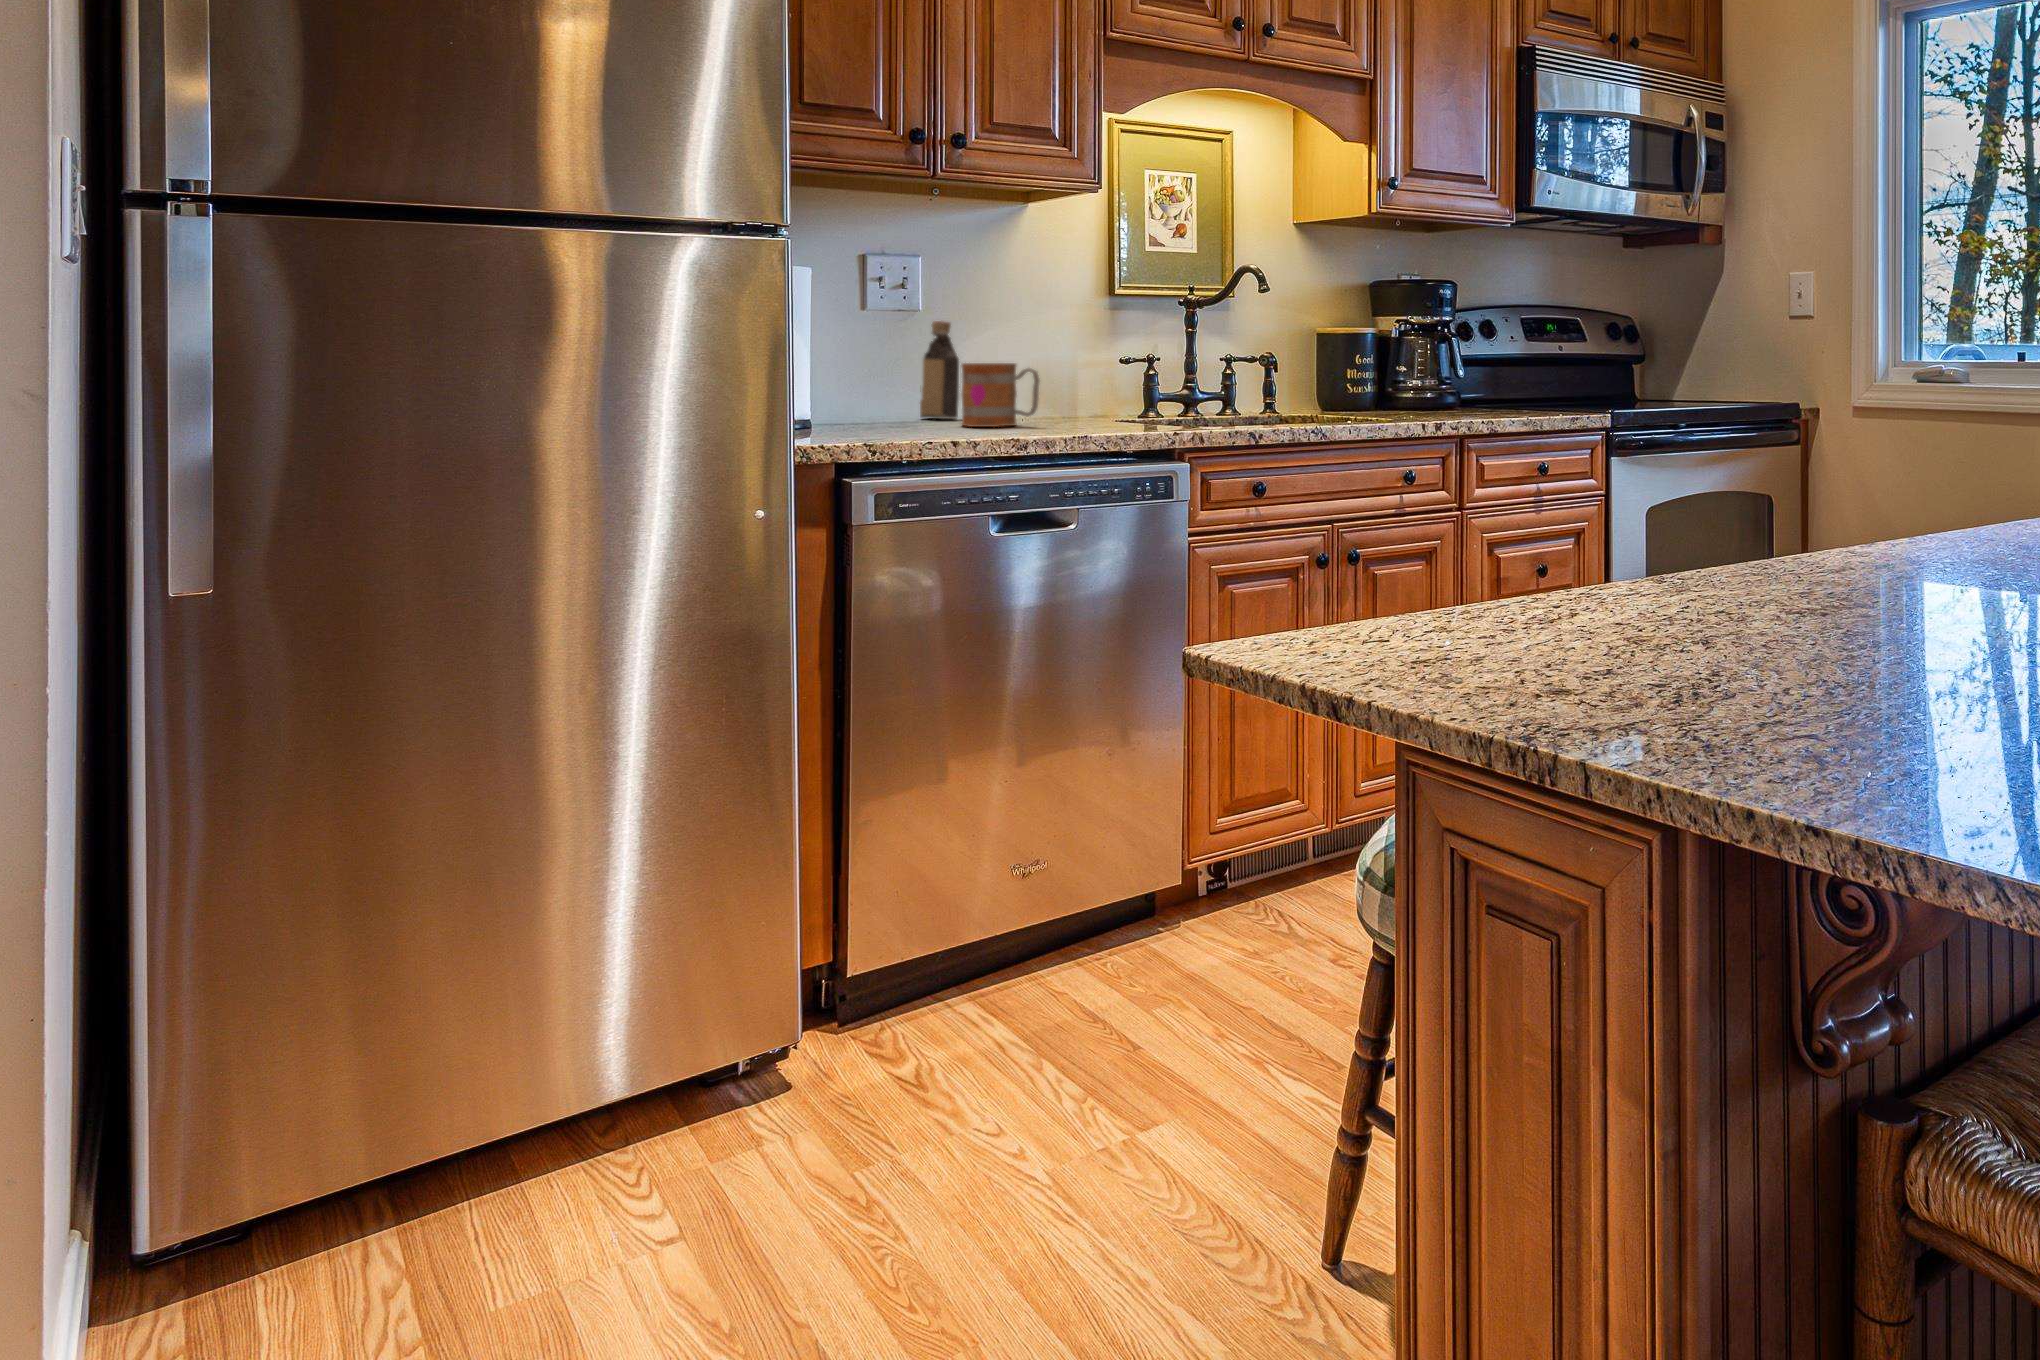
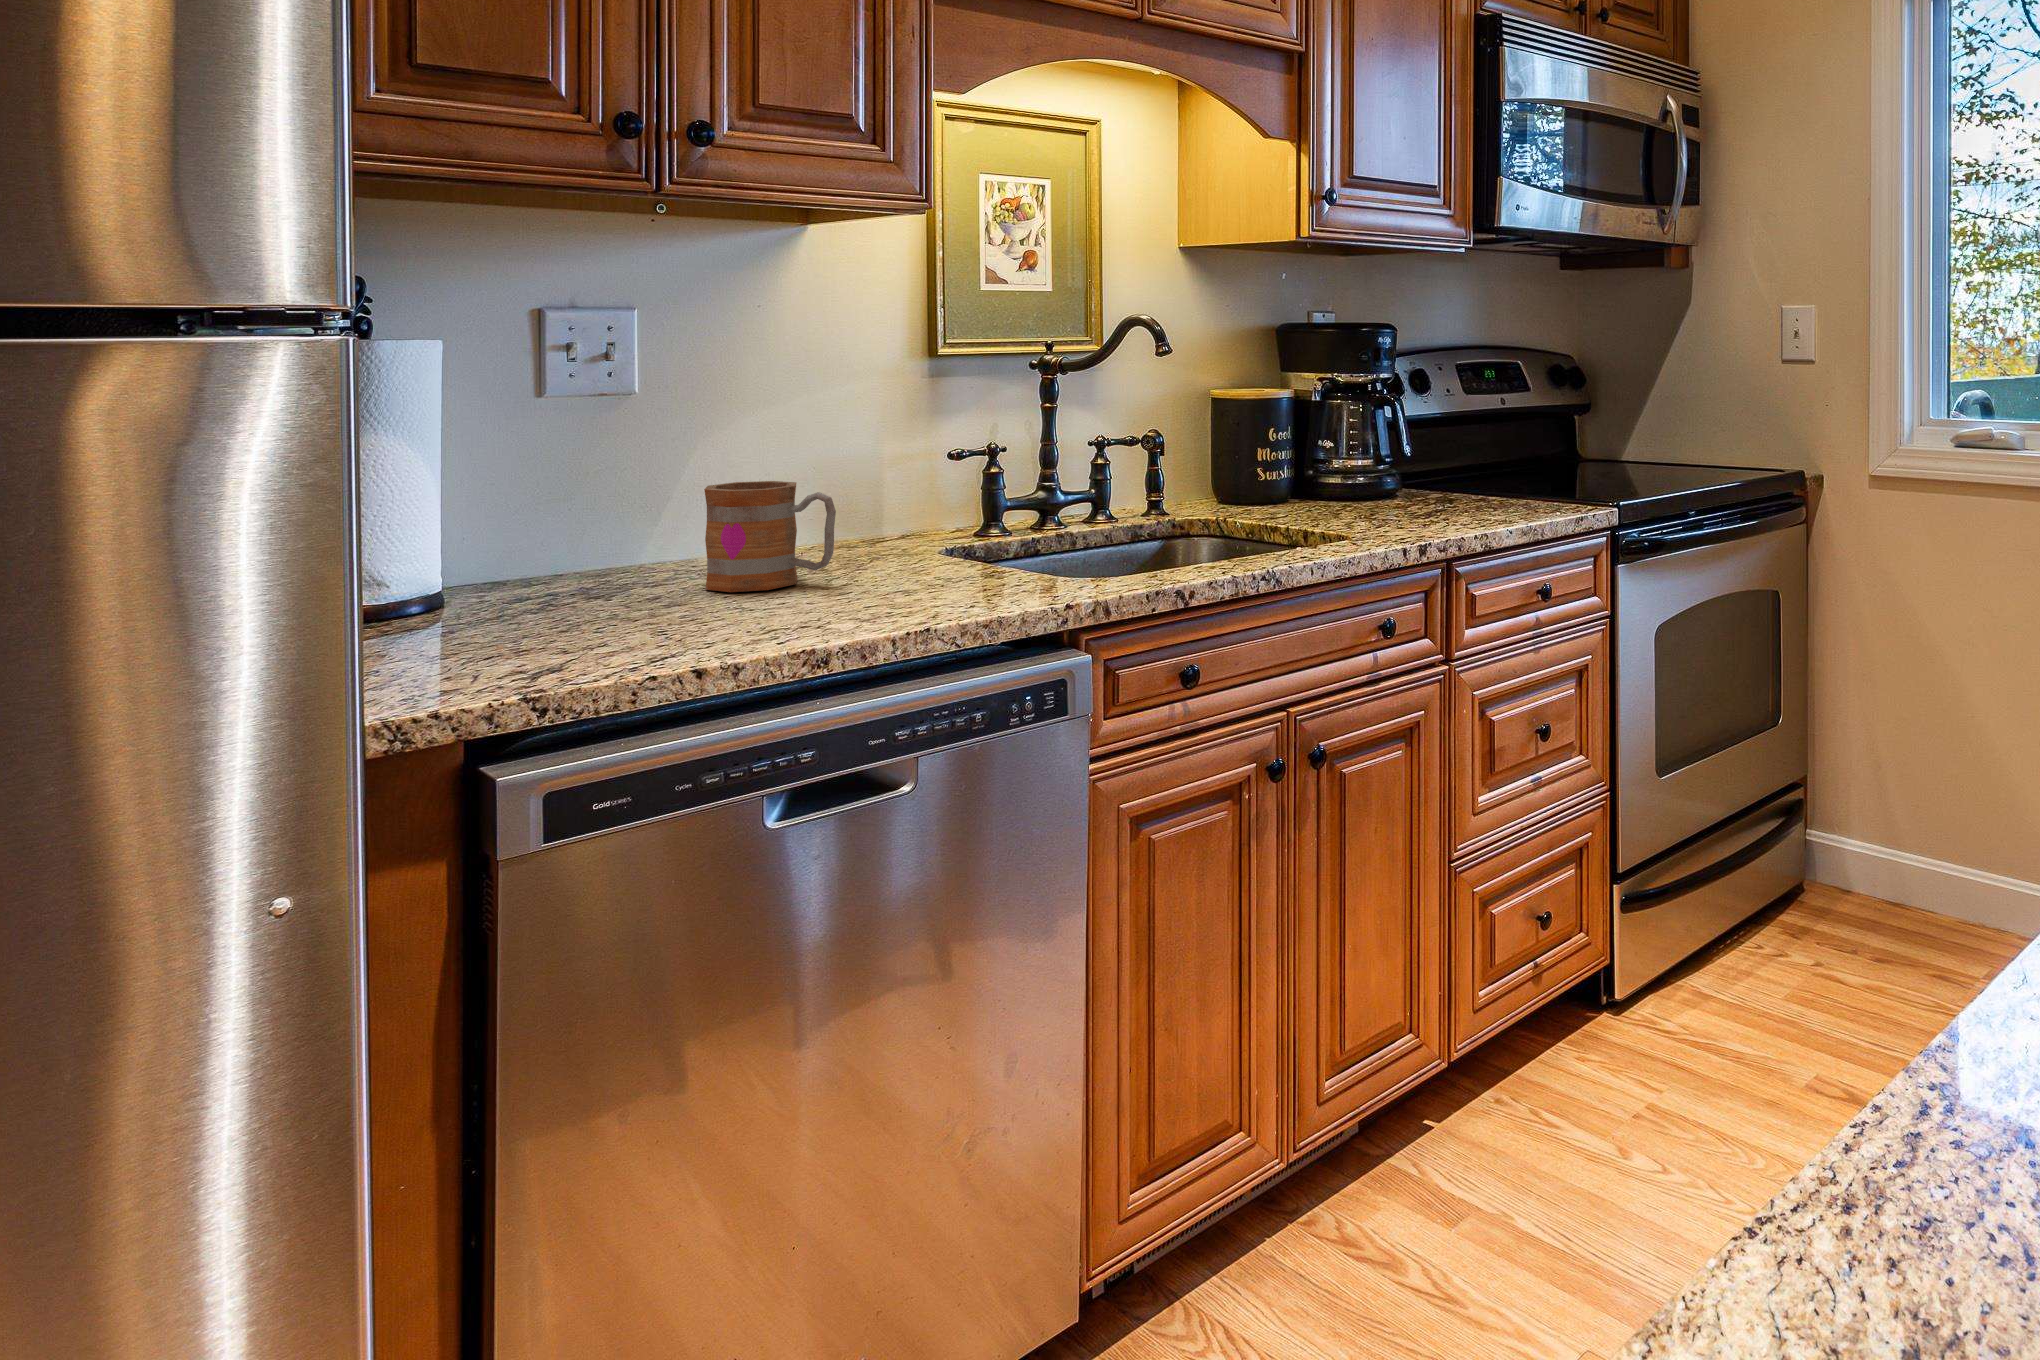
bottle: present [920,321,959,419] -> none [636,411,700,567]

